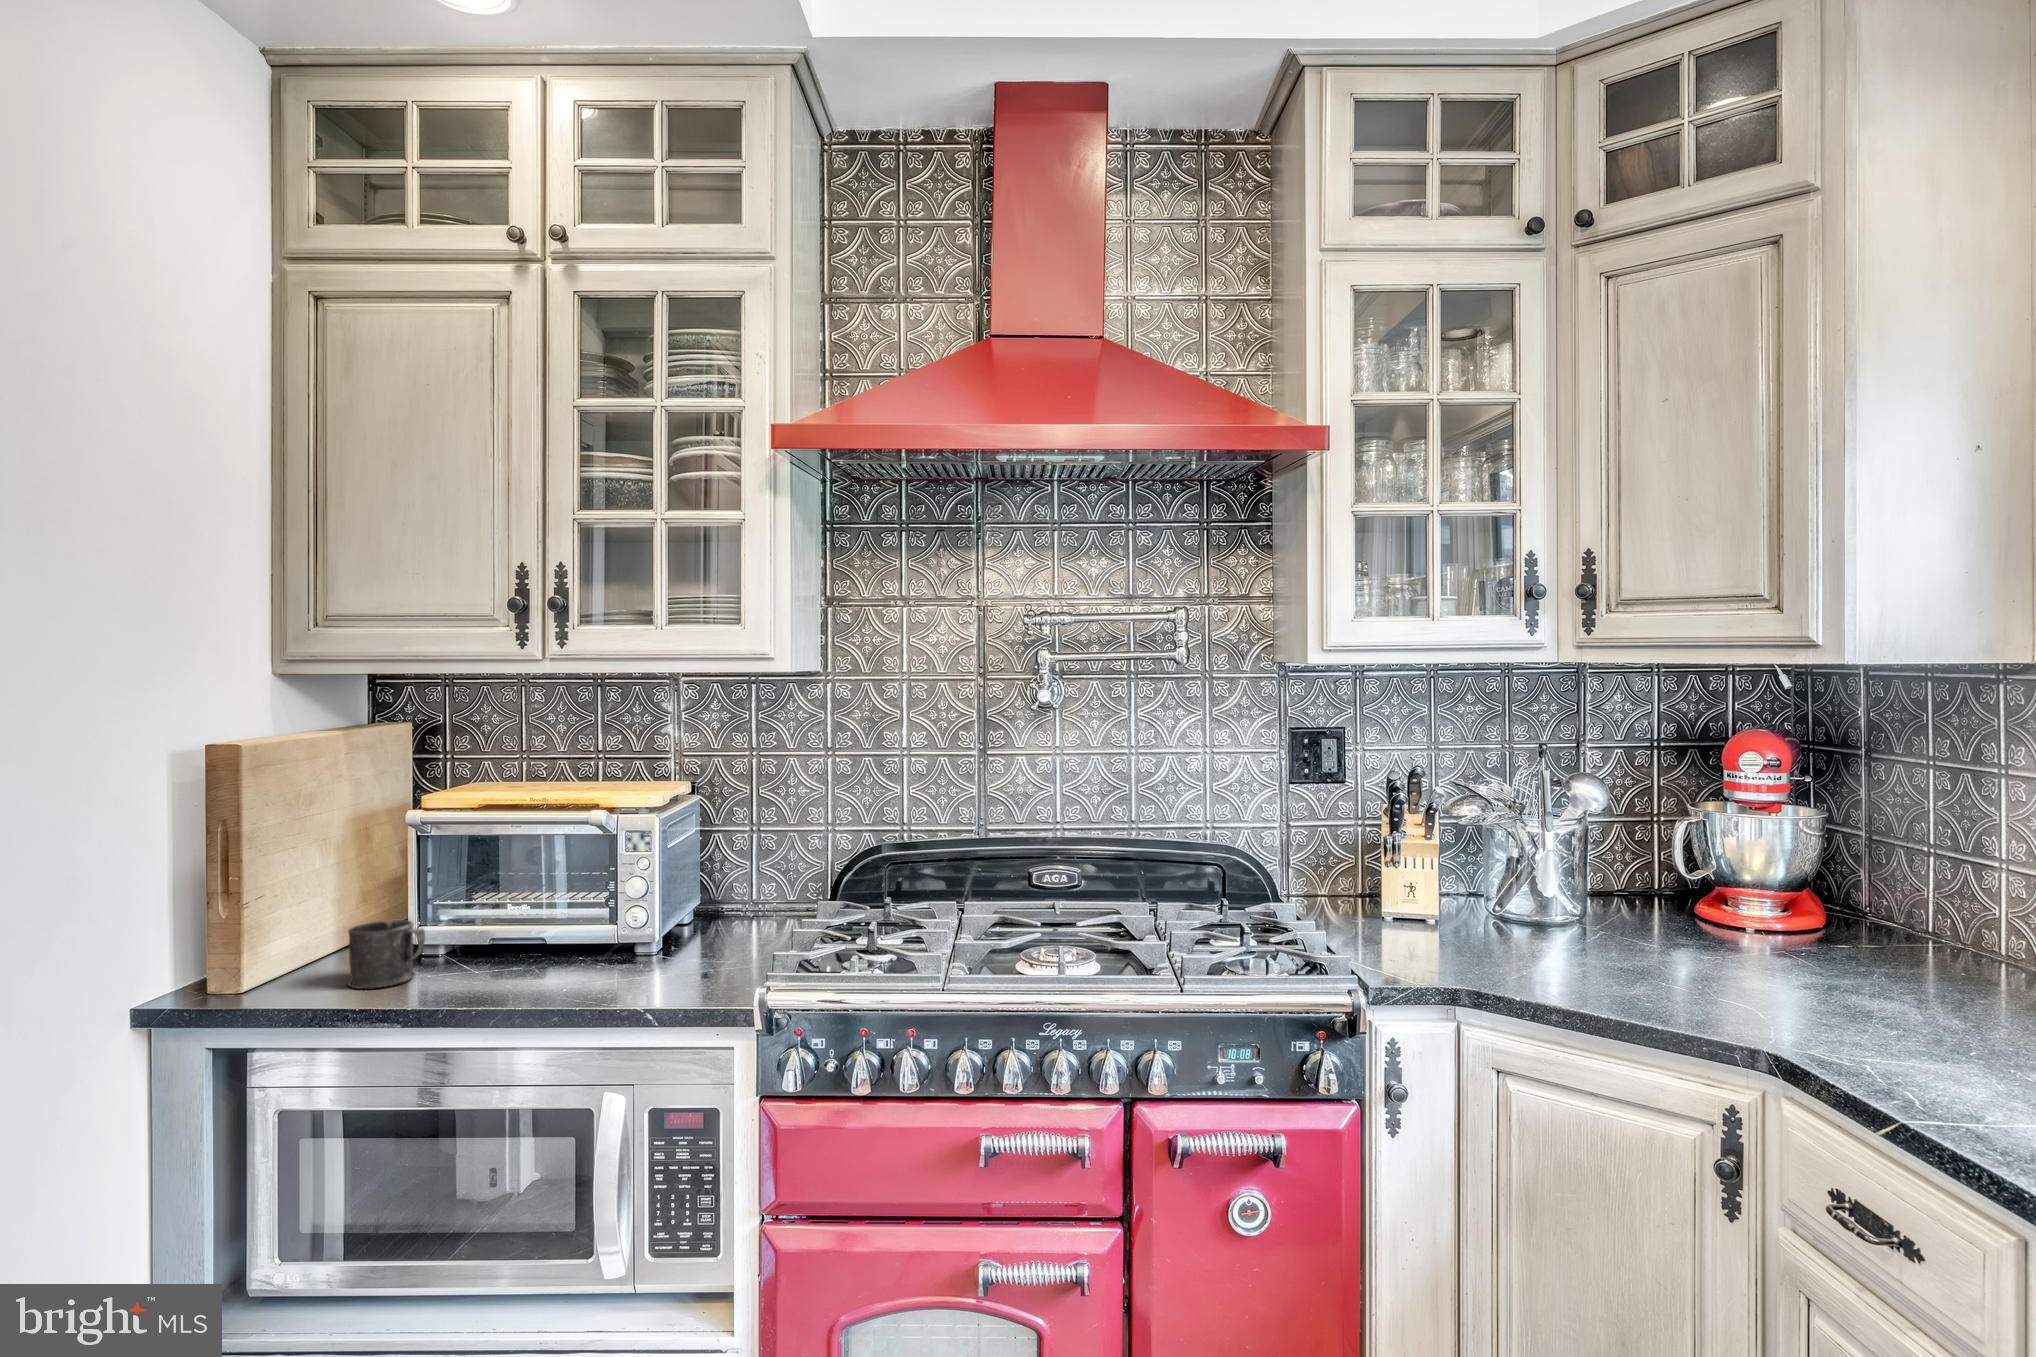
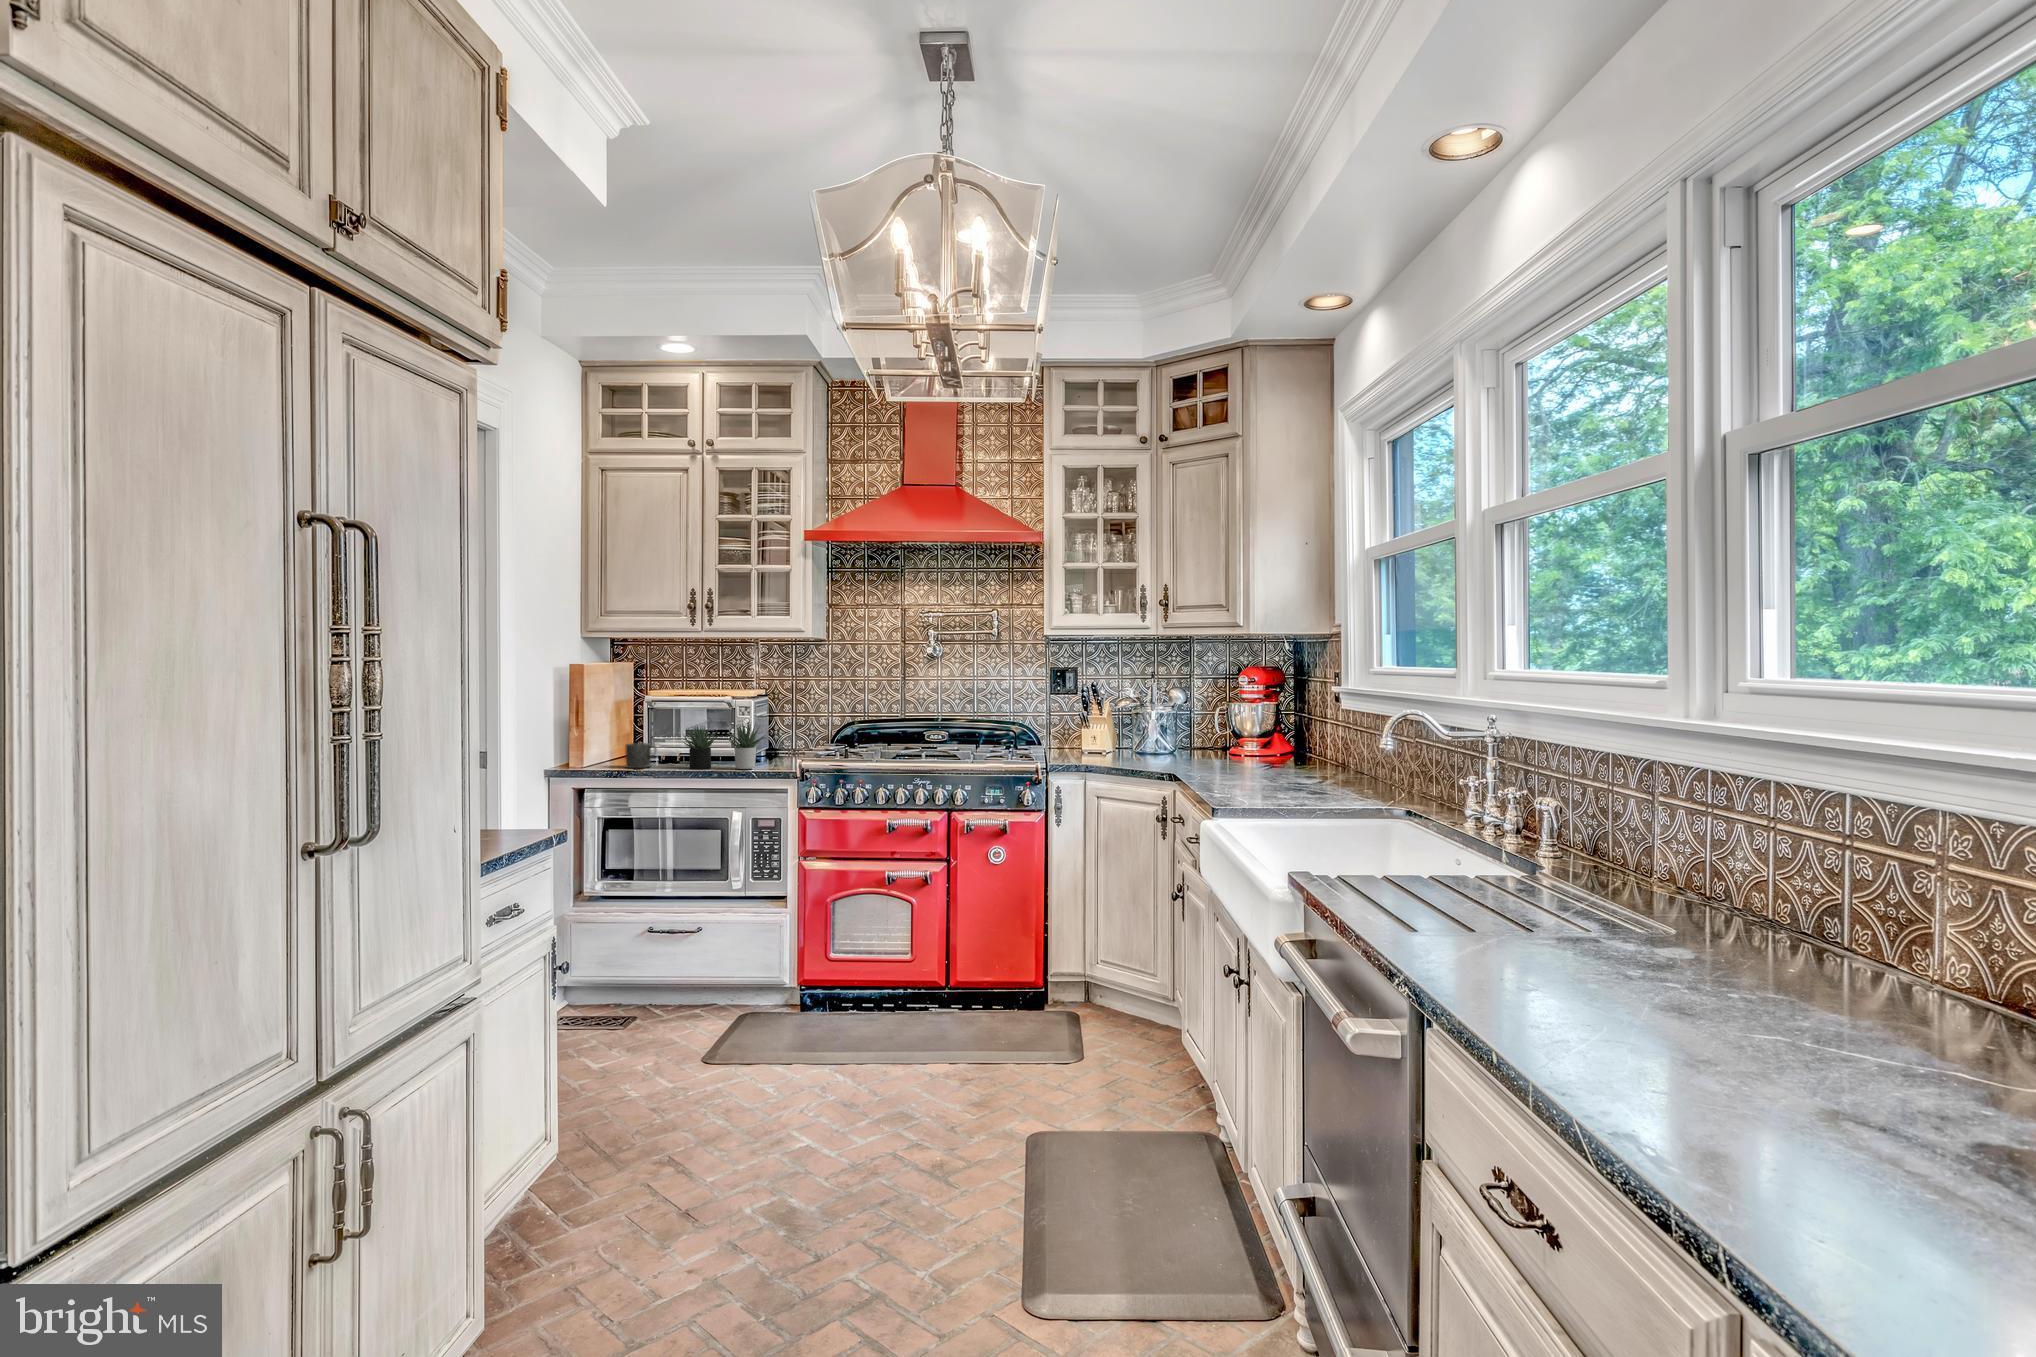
succulent plant: none [475,864,689,988] -> present [681,721,766,770]

